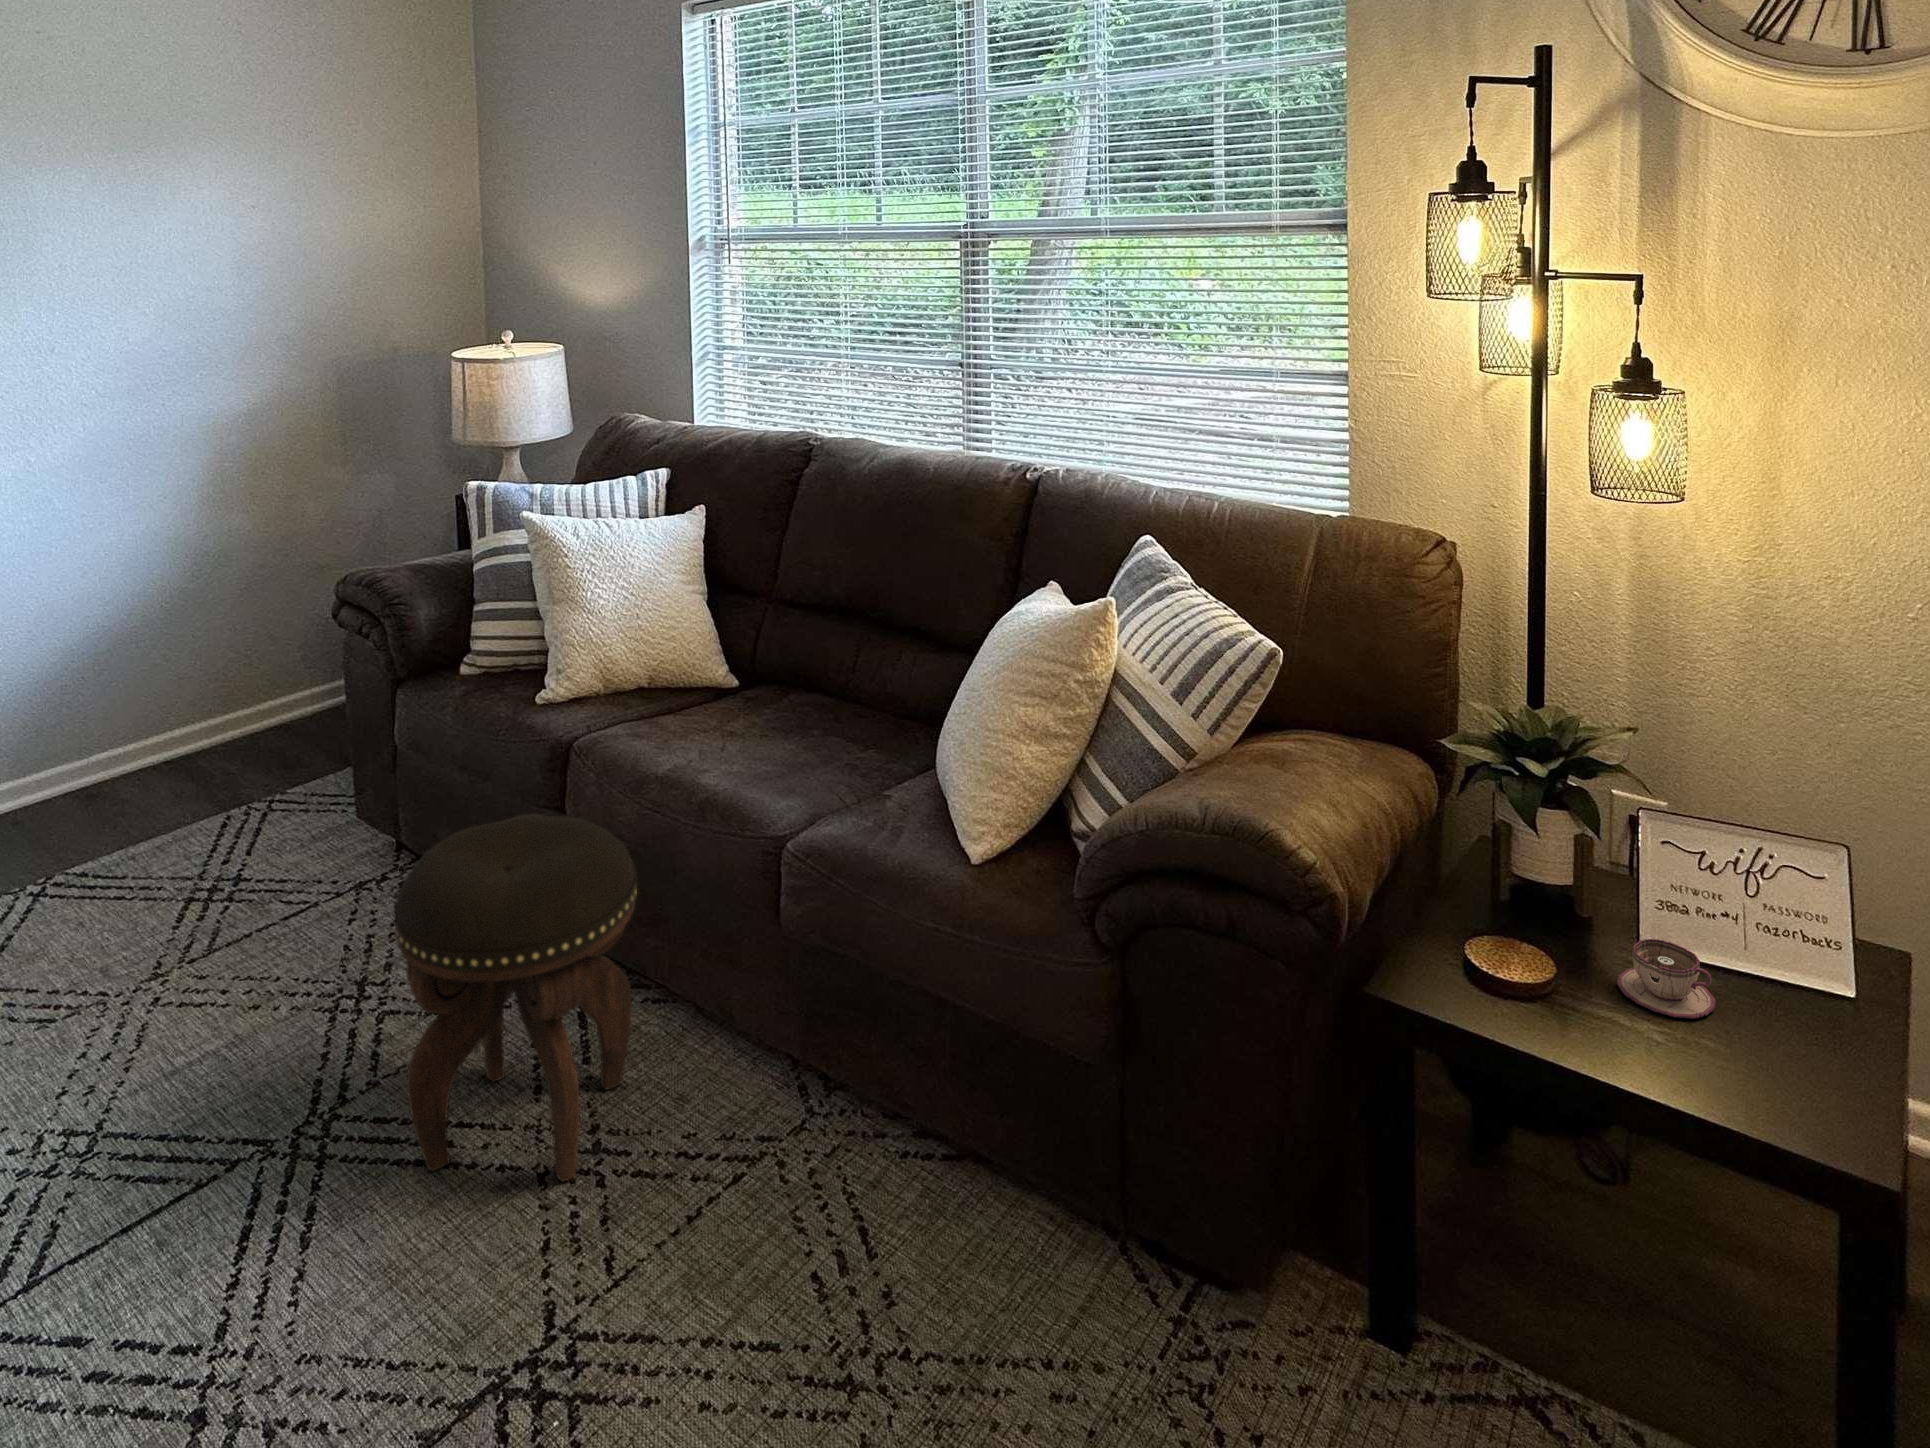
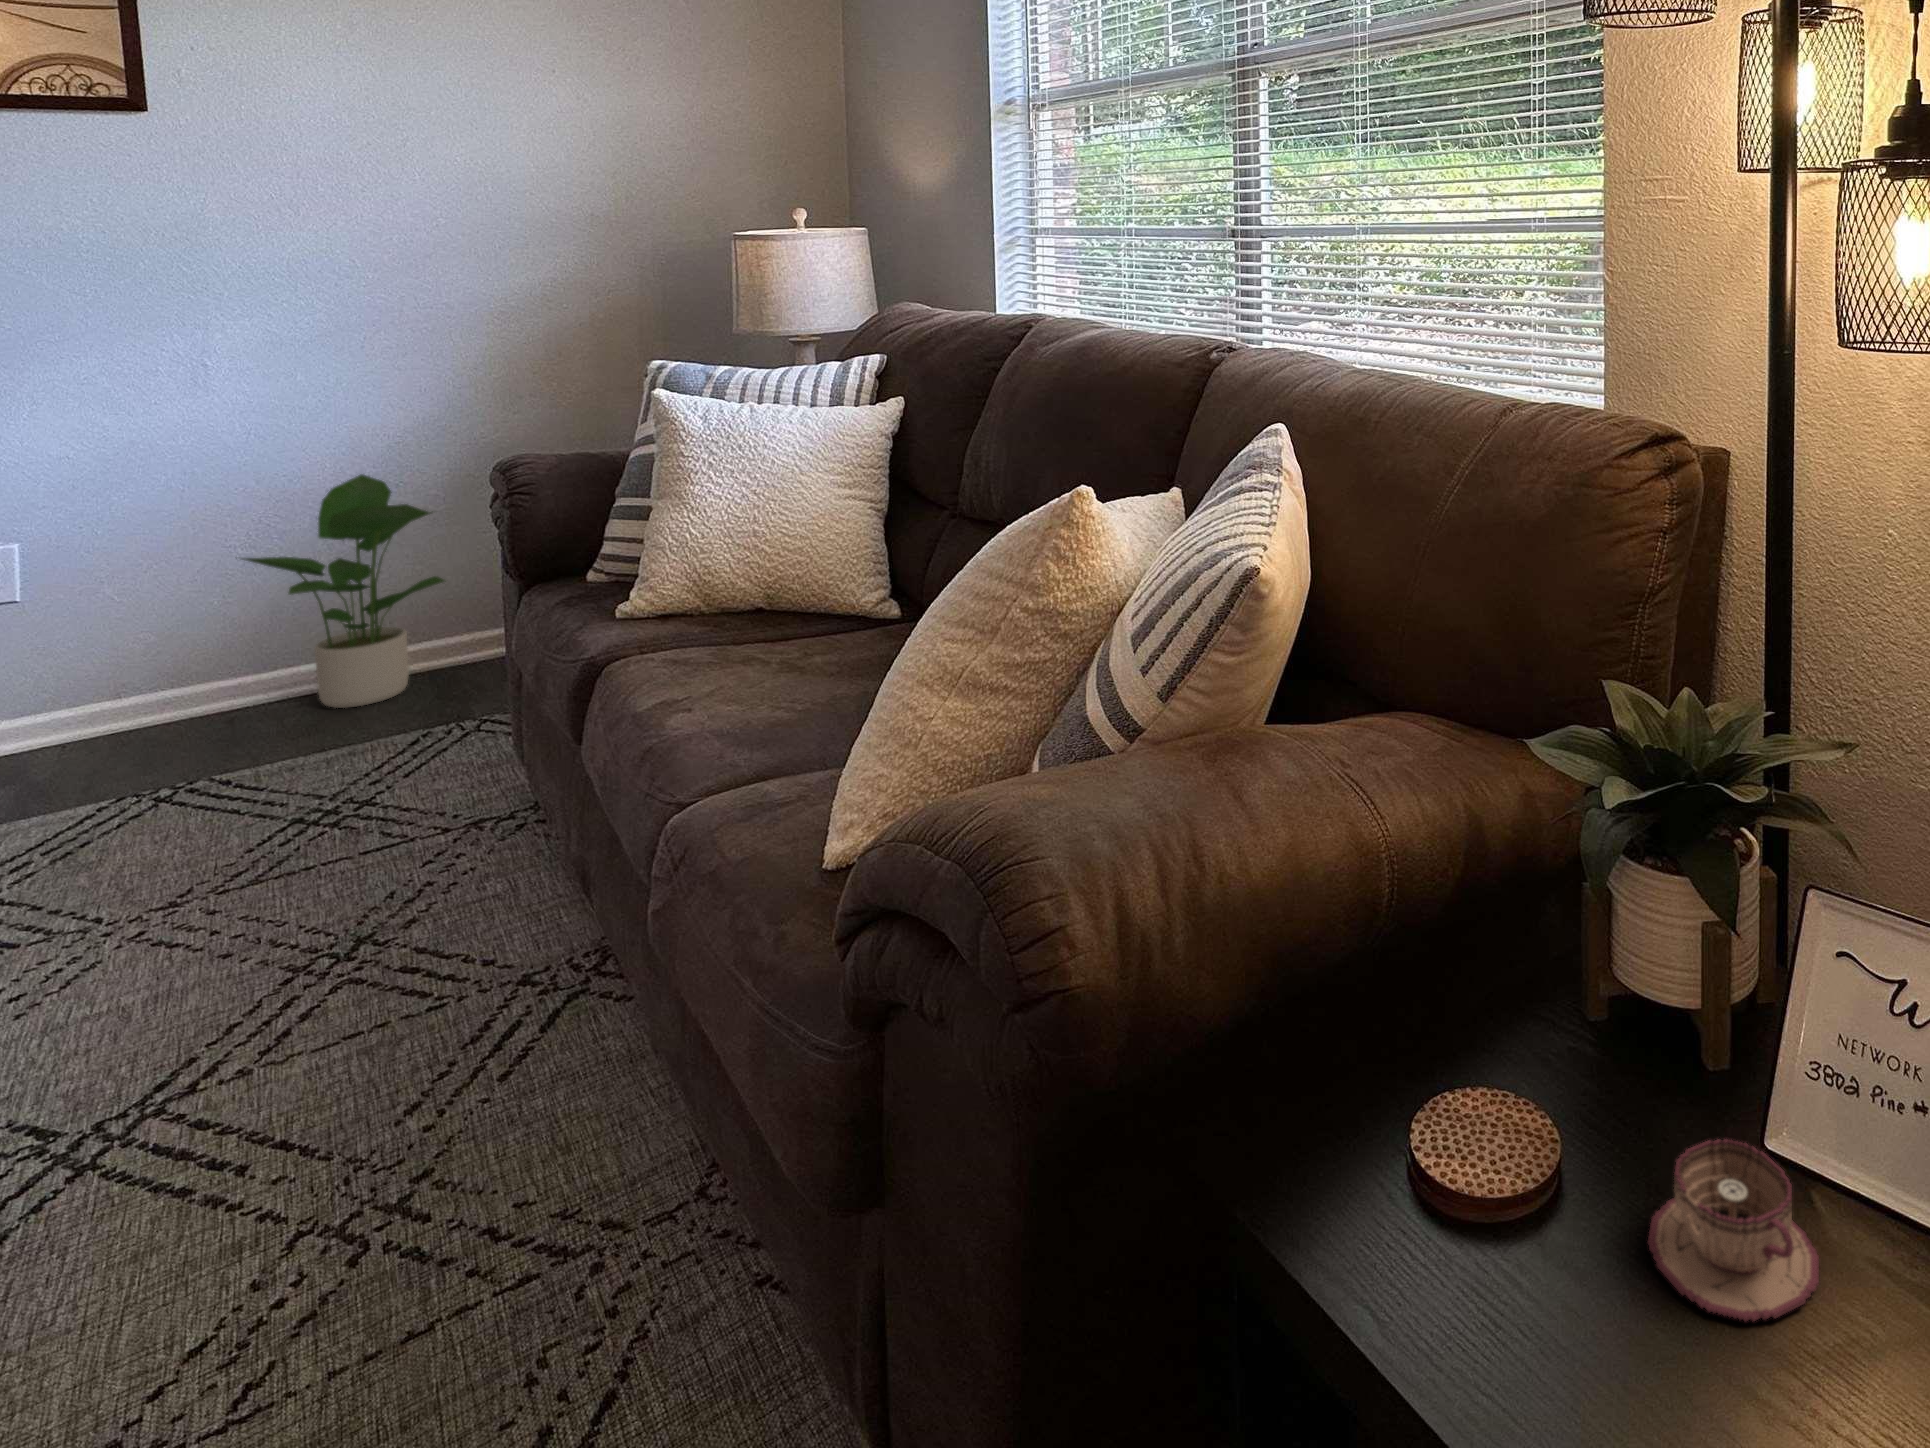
potted plant: none [30,586,203,800] -> present [244,475,446,708]
footstool: present [394,814,637,1181] -> none [116,747,532,1252]

